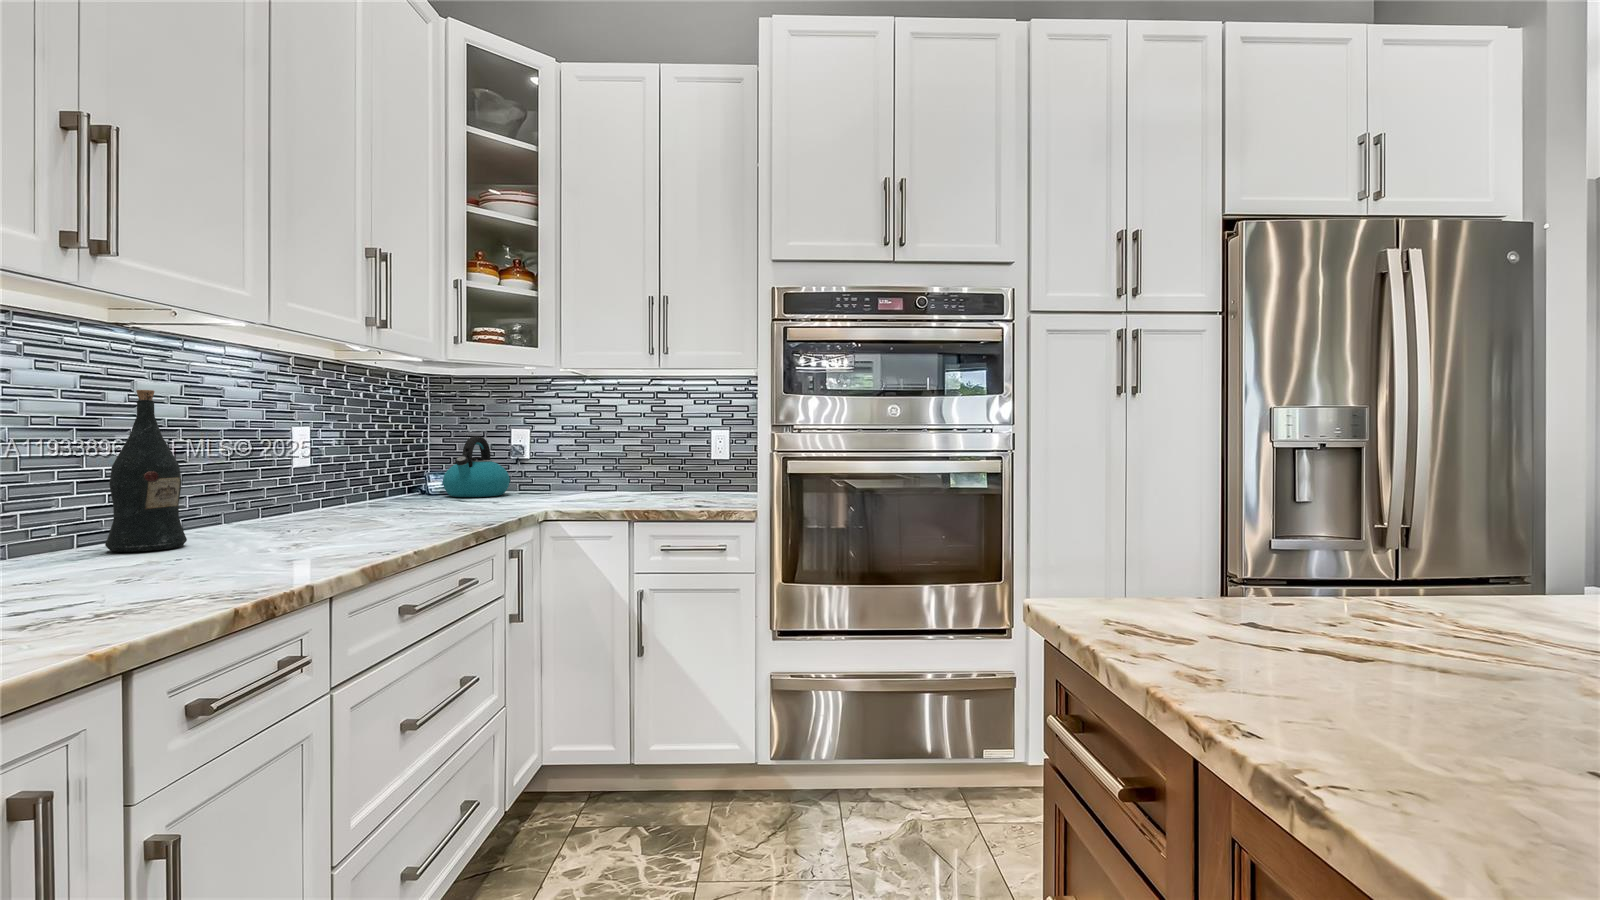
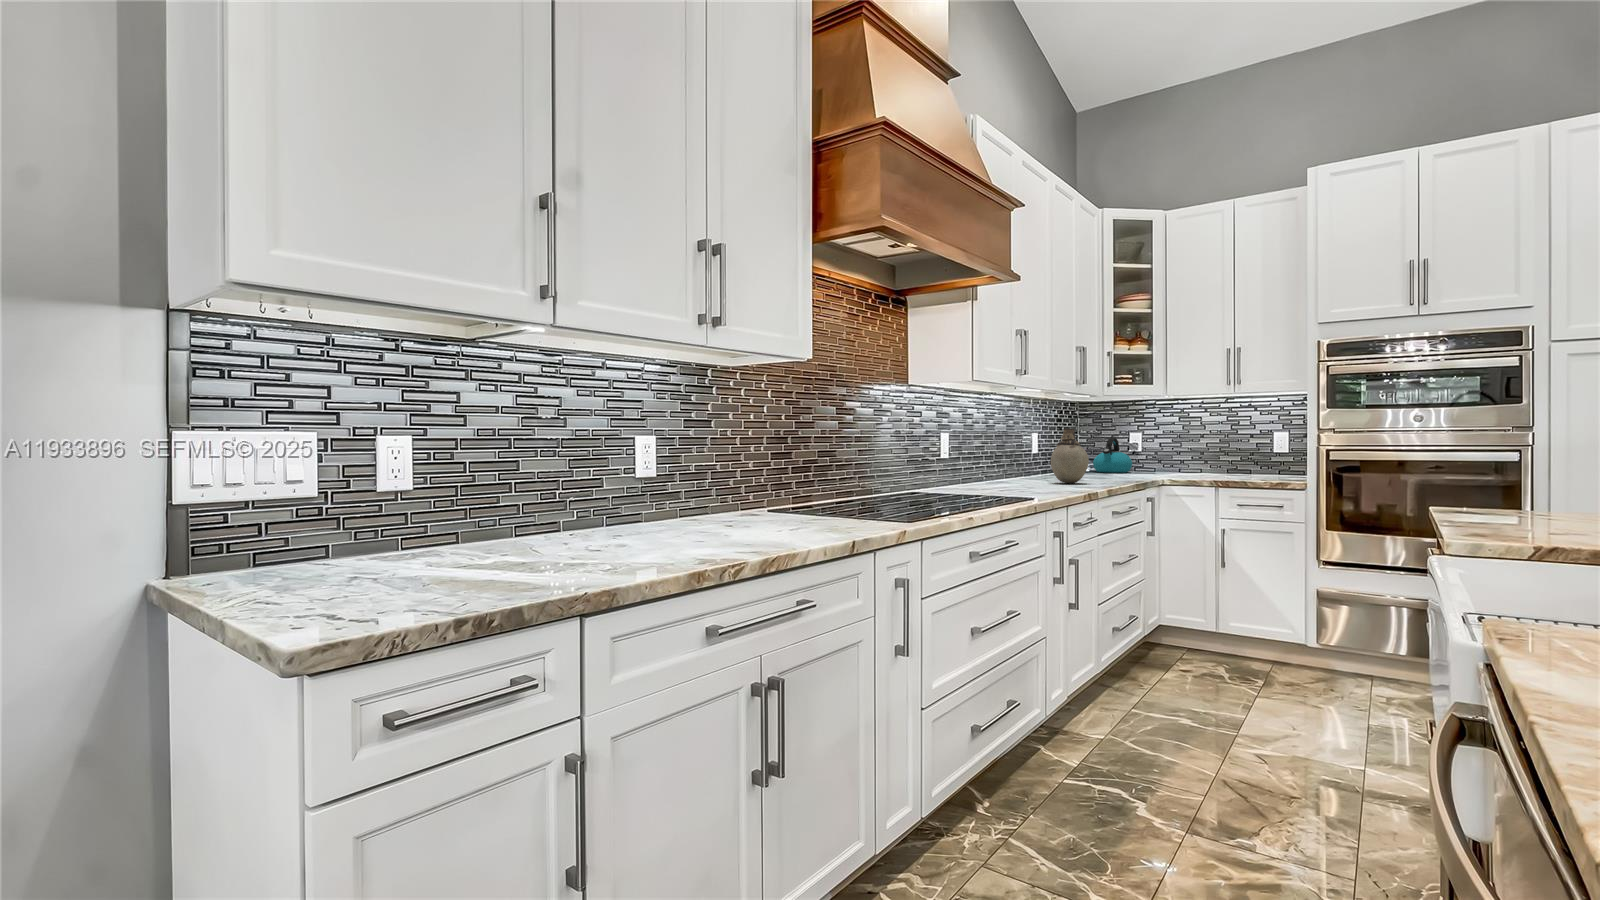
wine bottle: present [105,390,187,552] -> none [996,419,1021,482]
vase: none [254,417,356,545] -> present [1051,429,1089,483]

